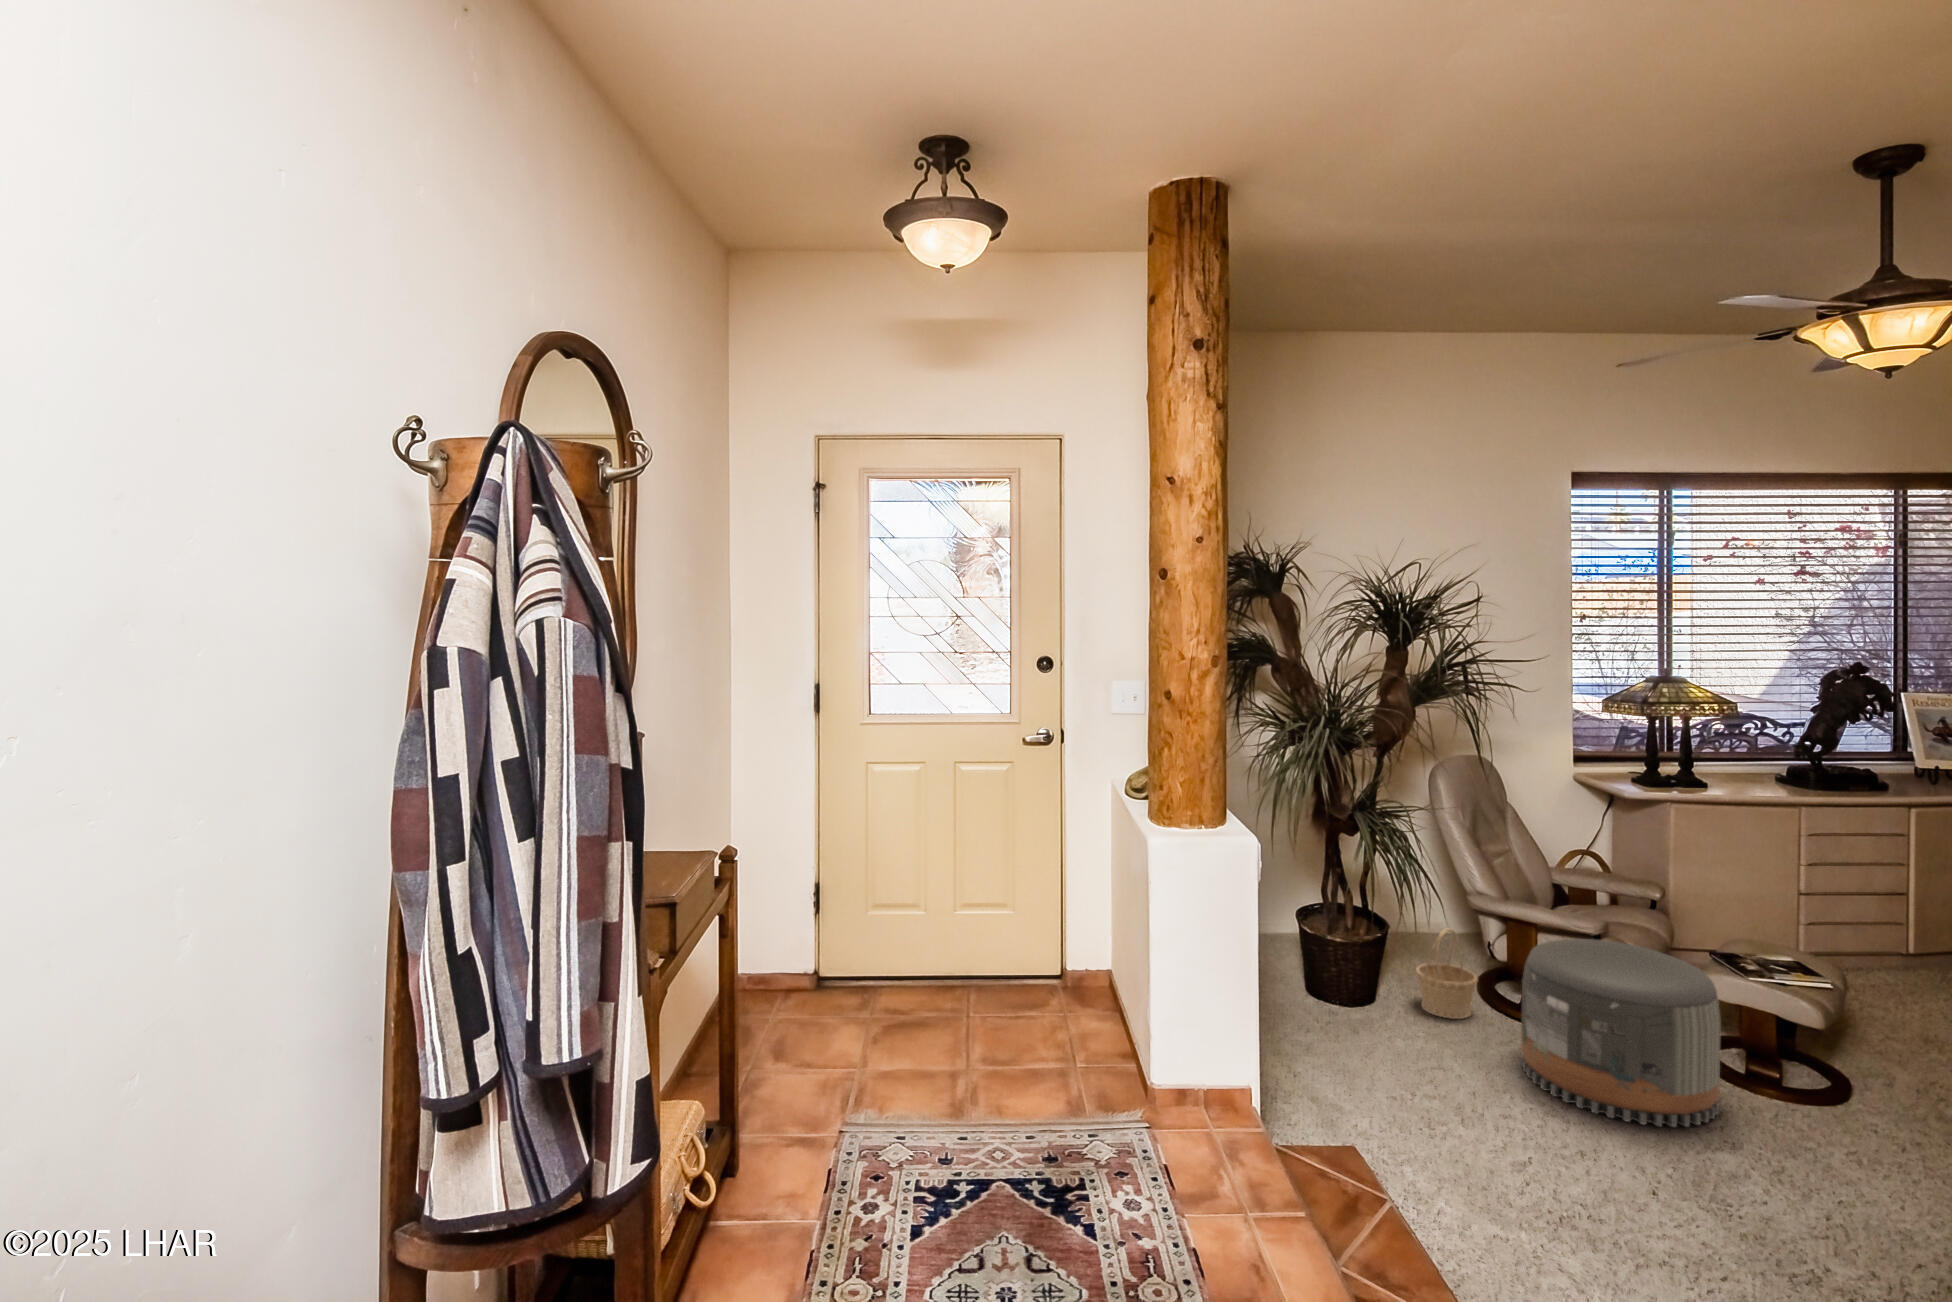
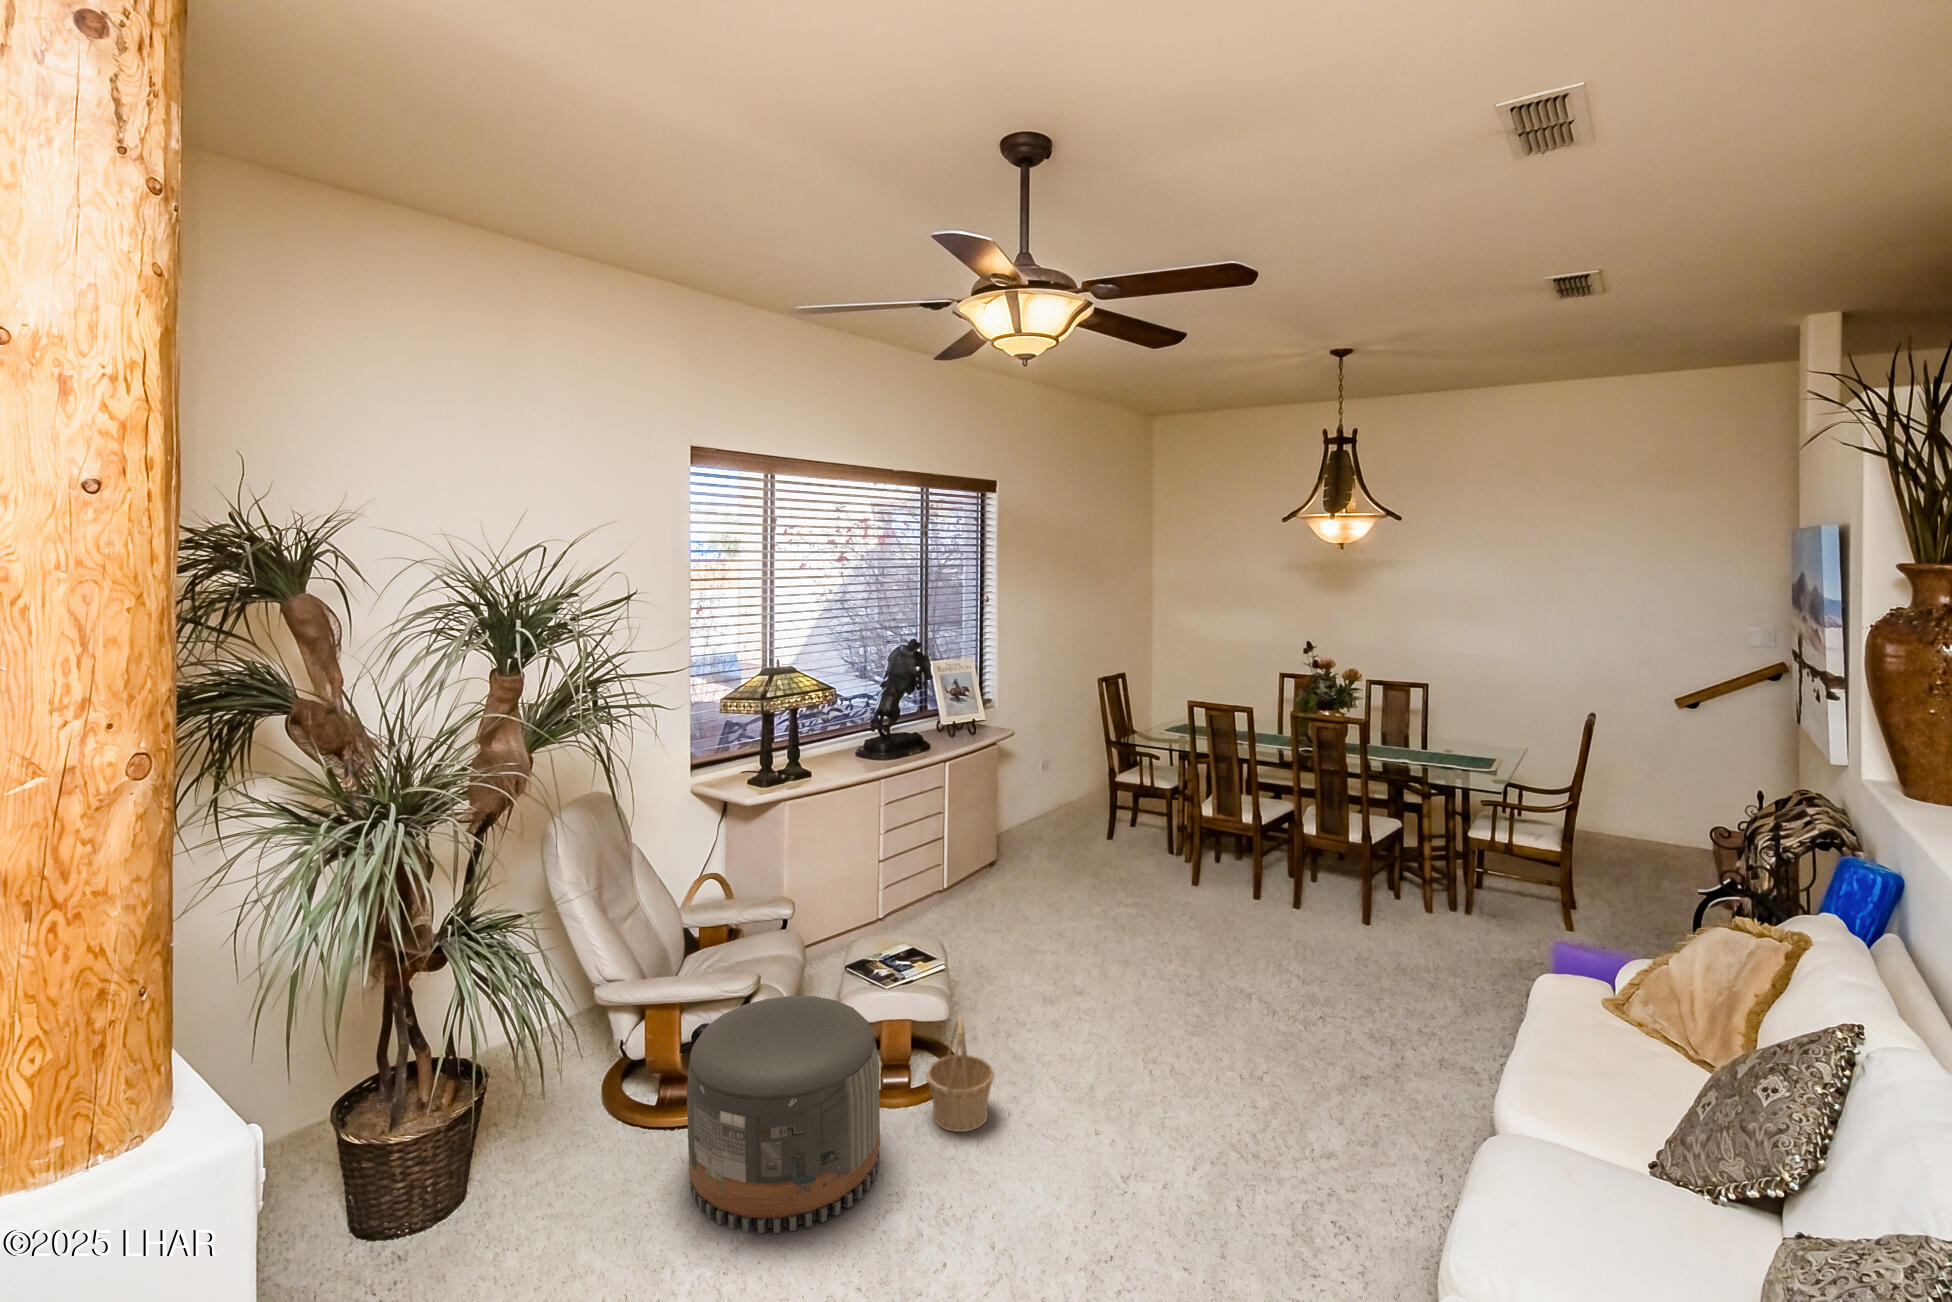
basket: present [1416,928,1478,1019] -> present [926,1016,994,1132]

